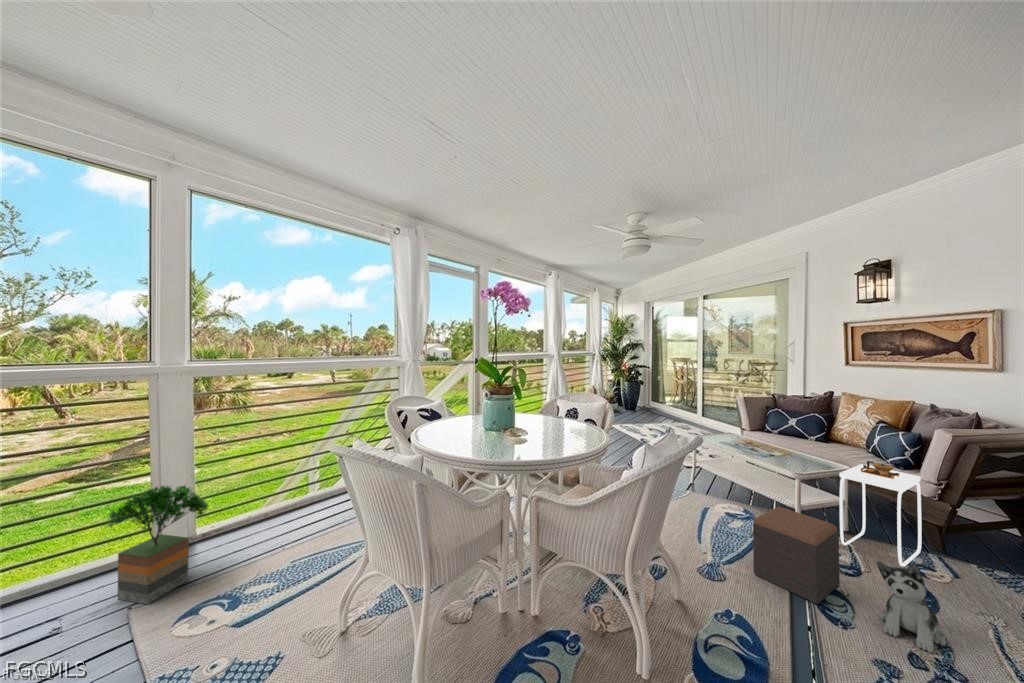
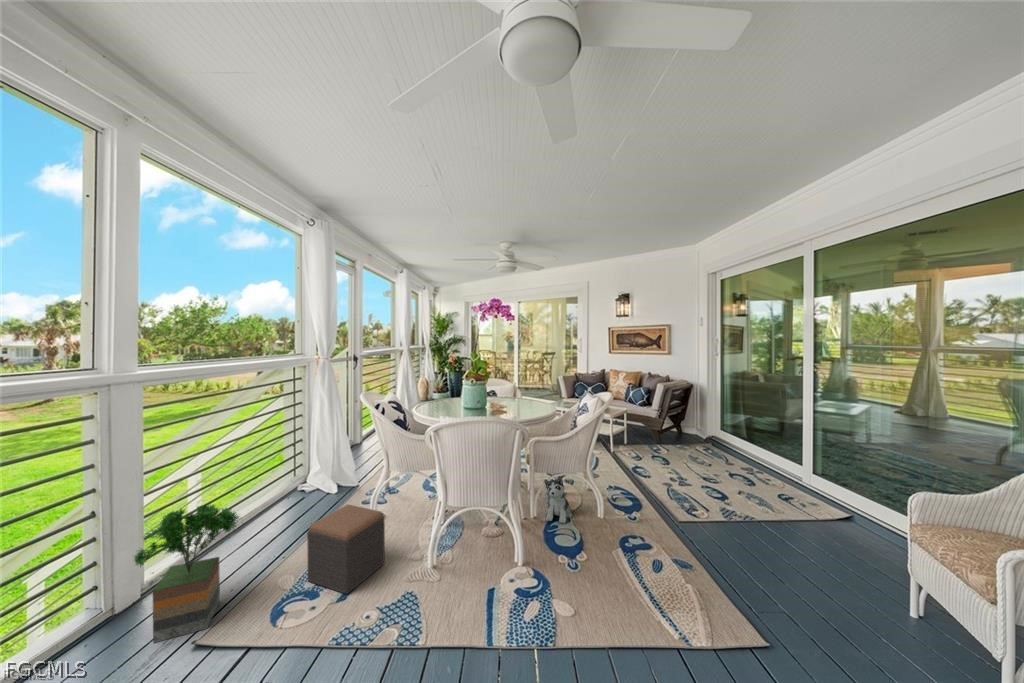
side table: present [839,461,922,566] -> none [629,403,655,451]
footstool: present [753,507,839,604] -> present [307,505,385,594]
plush toy: present [877,561,946,653] -> present [544,476,572,523]

